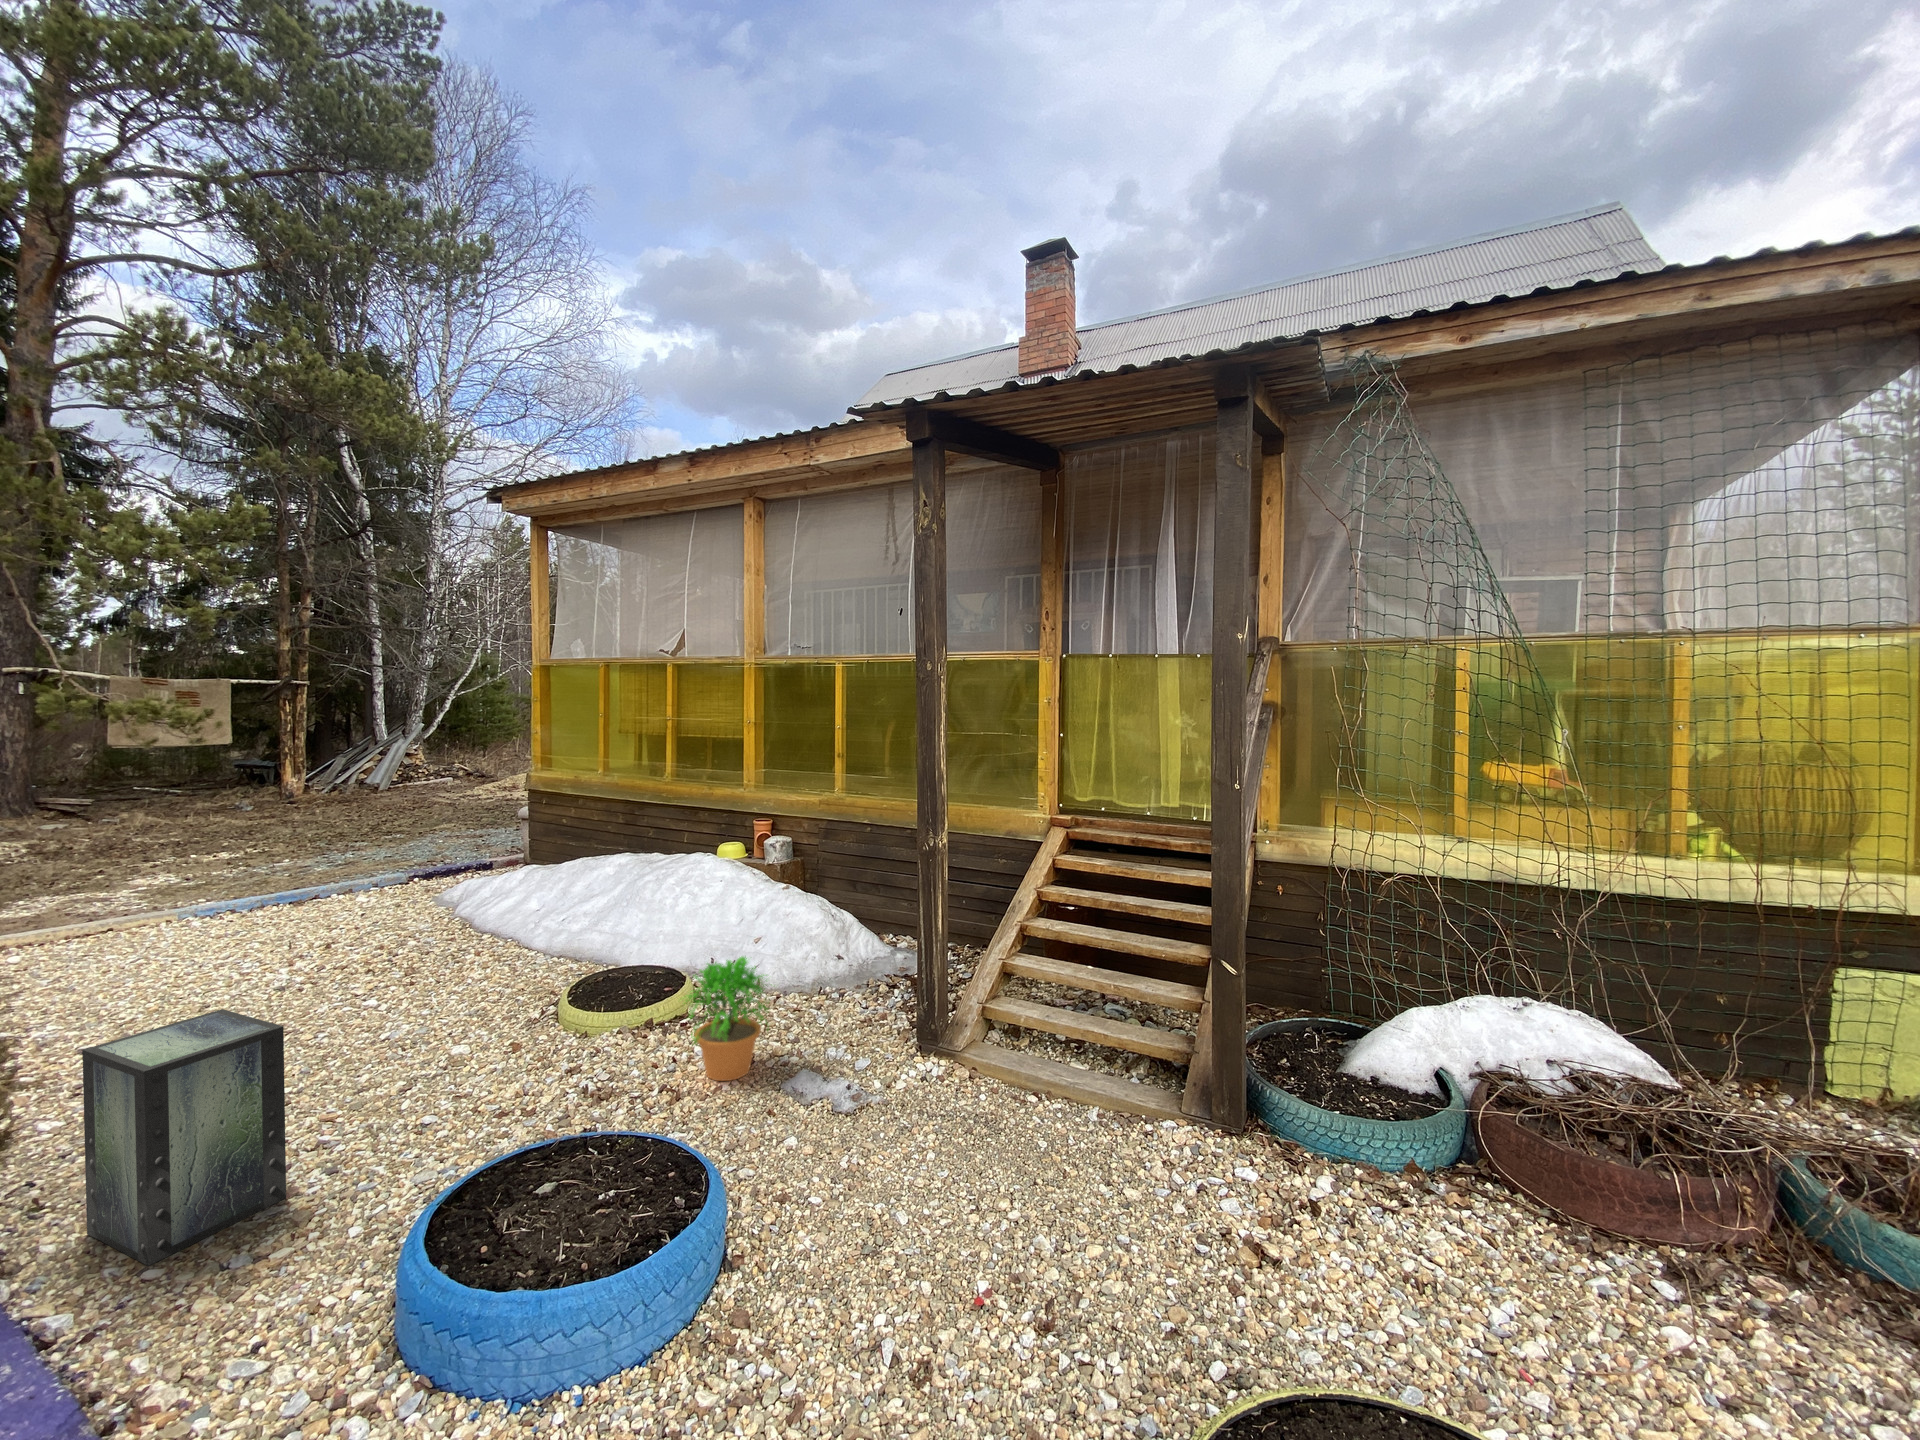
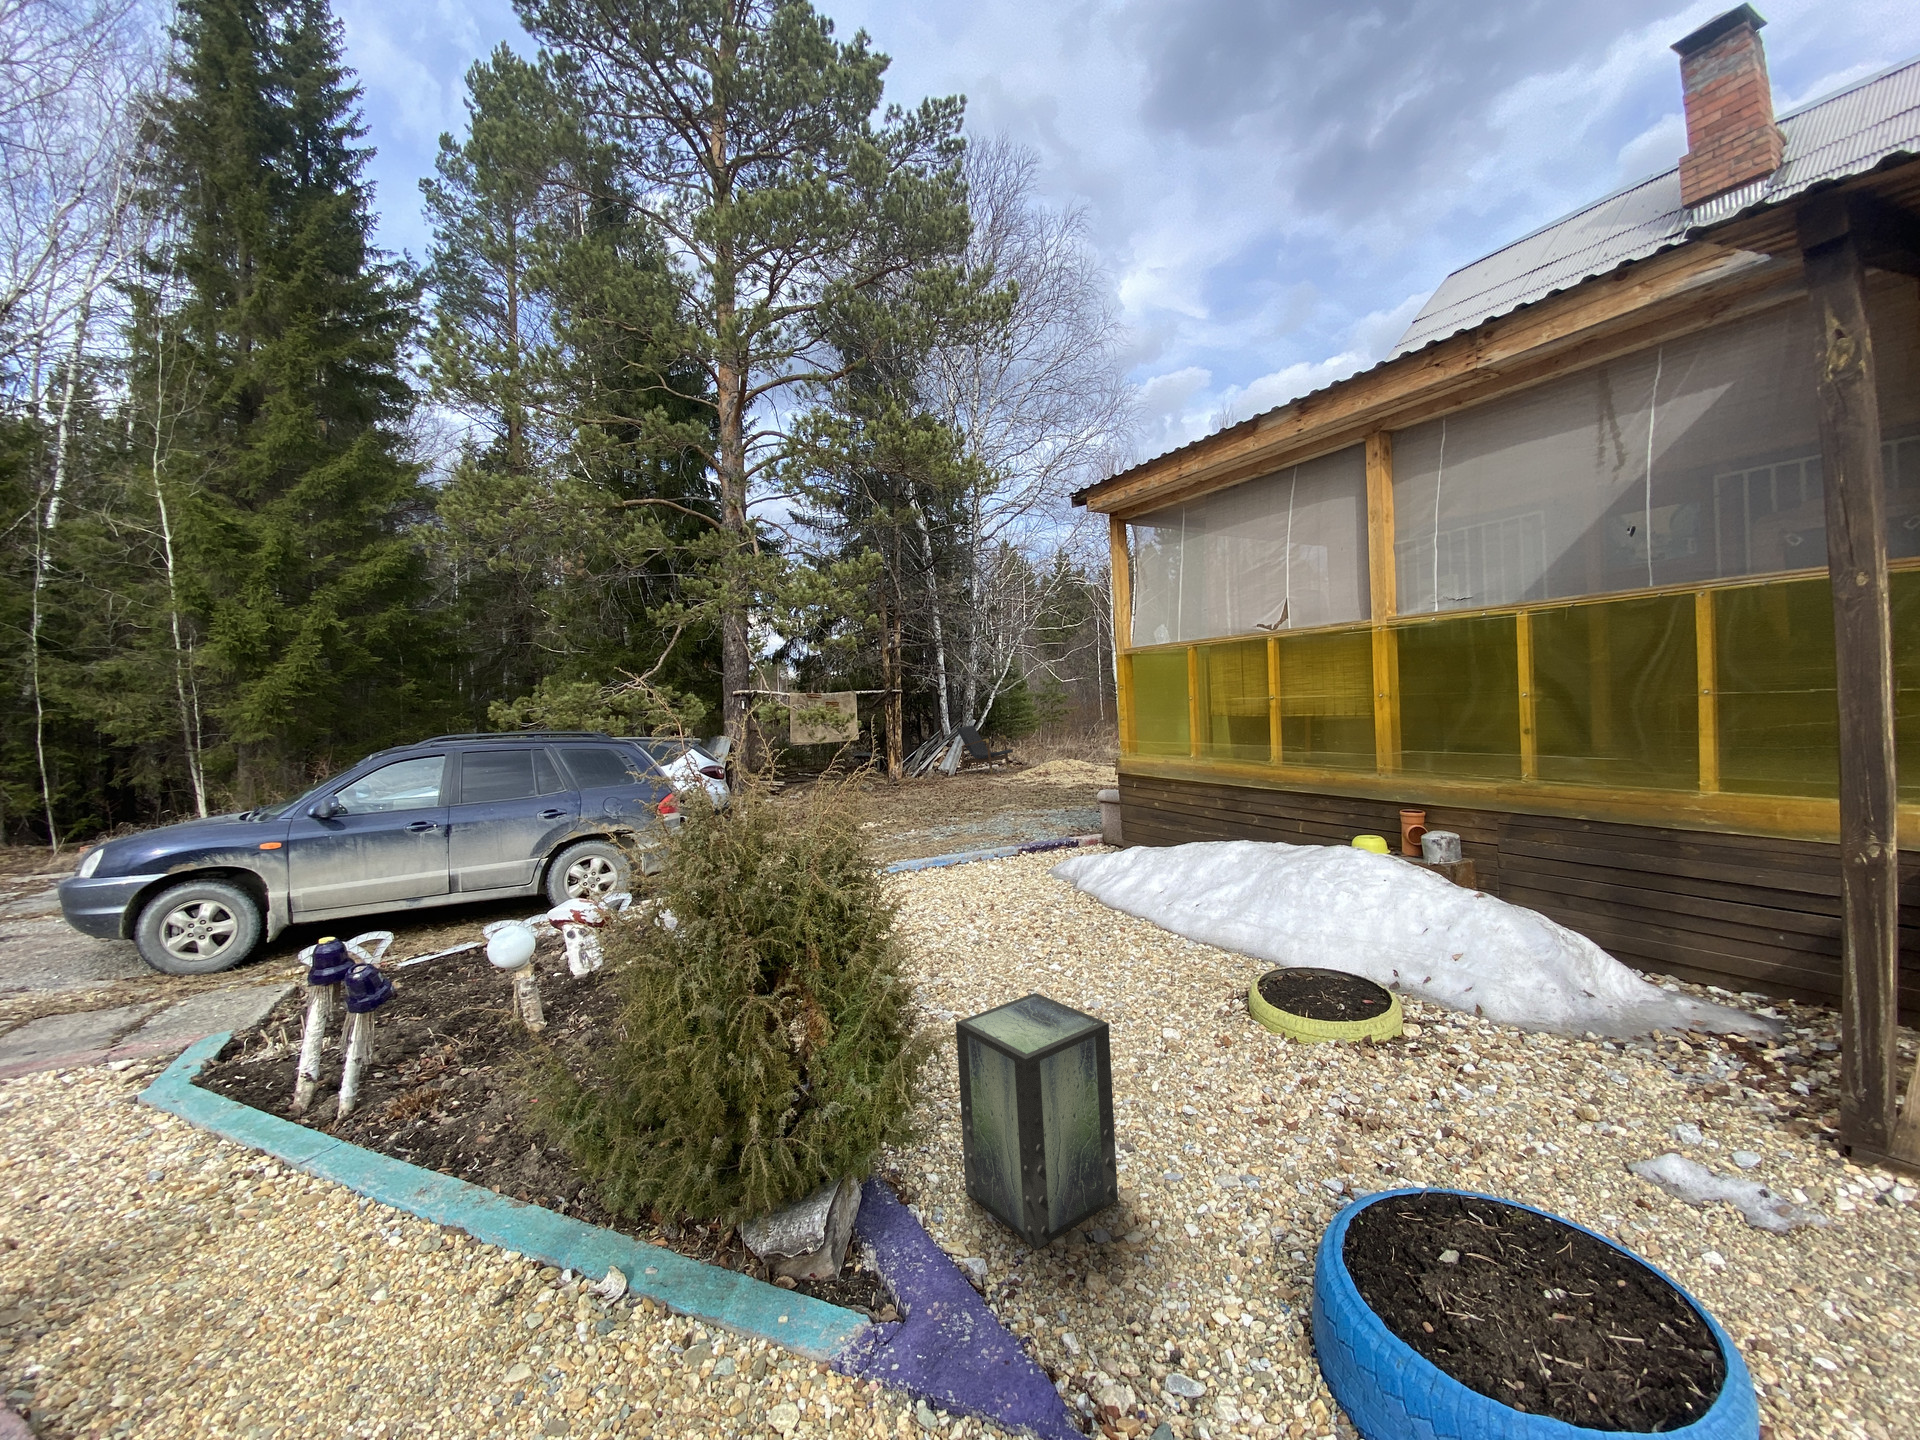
lounge chair: none [396,732,472,789] -> present [957,725,1012,774]
potted plant: present [686,956,769,1081] -> none [1476,991,1625,1157]

